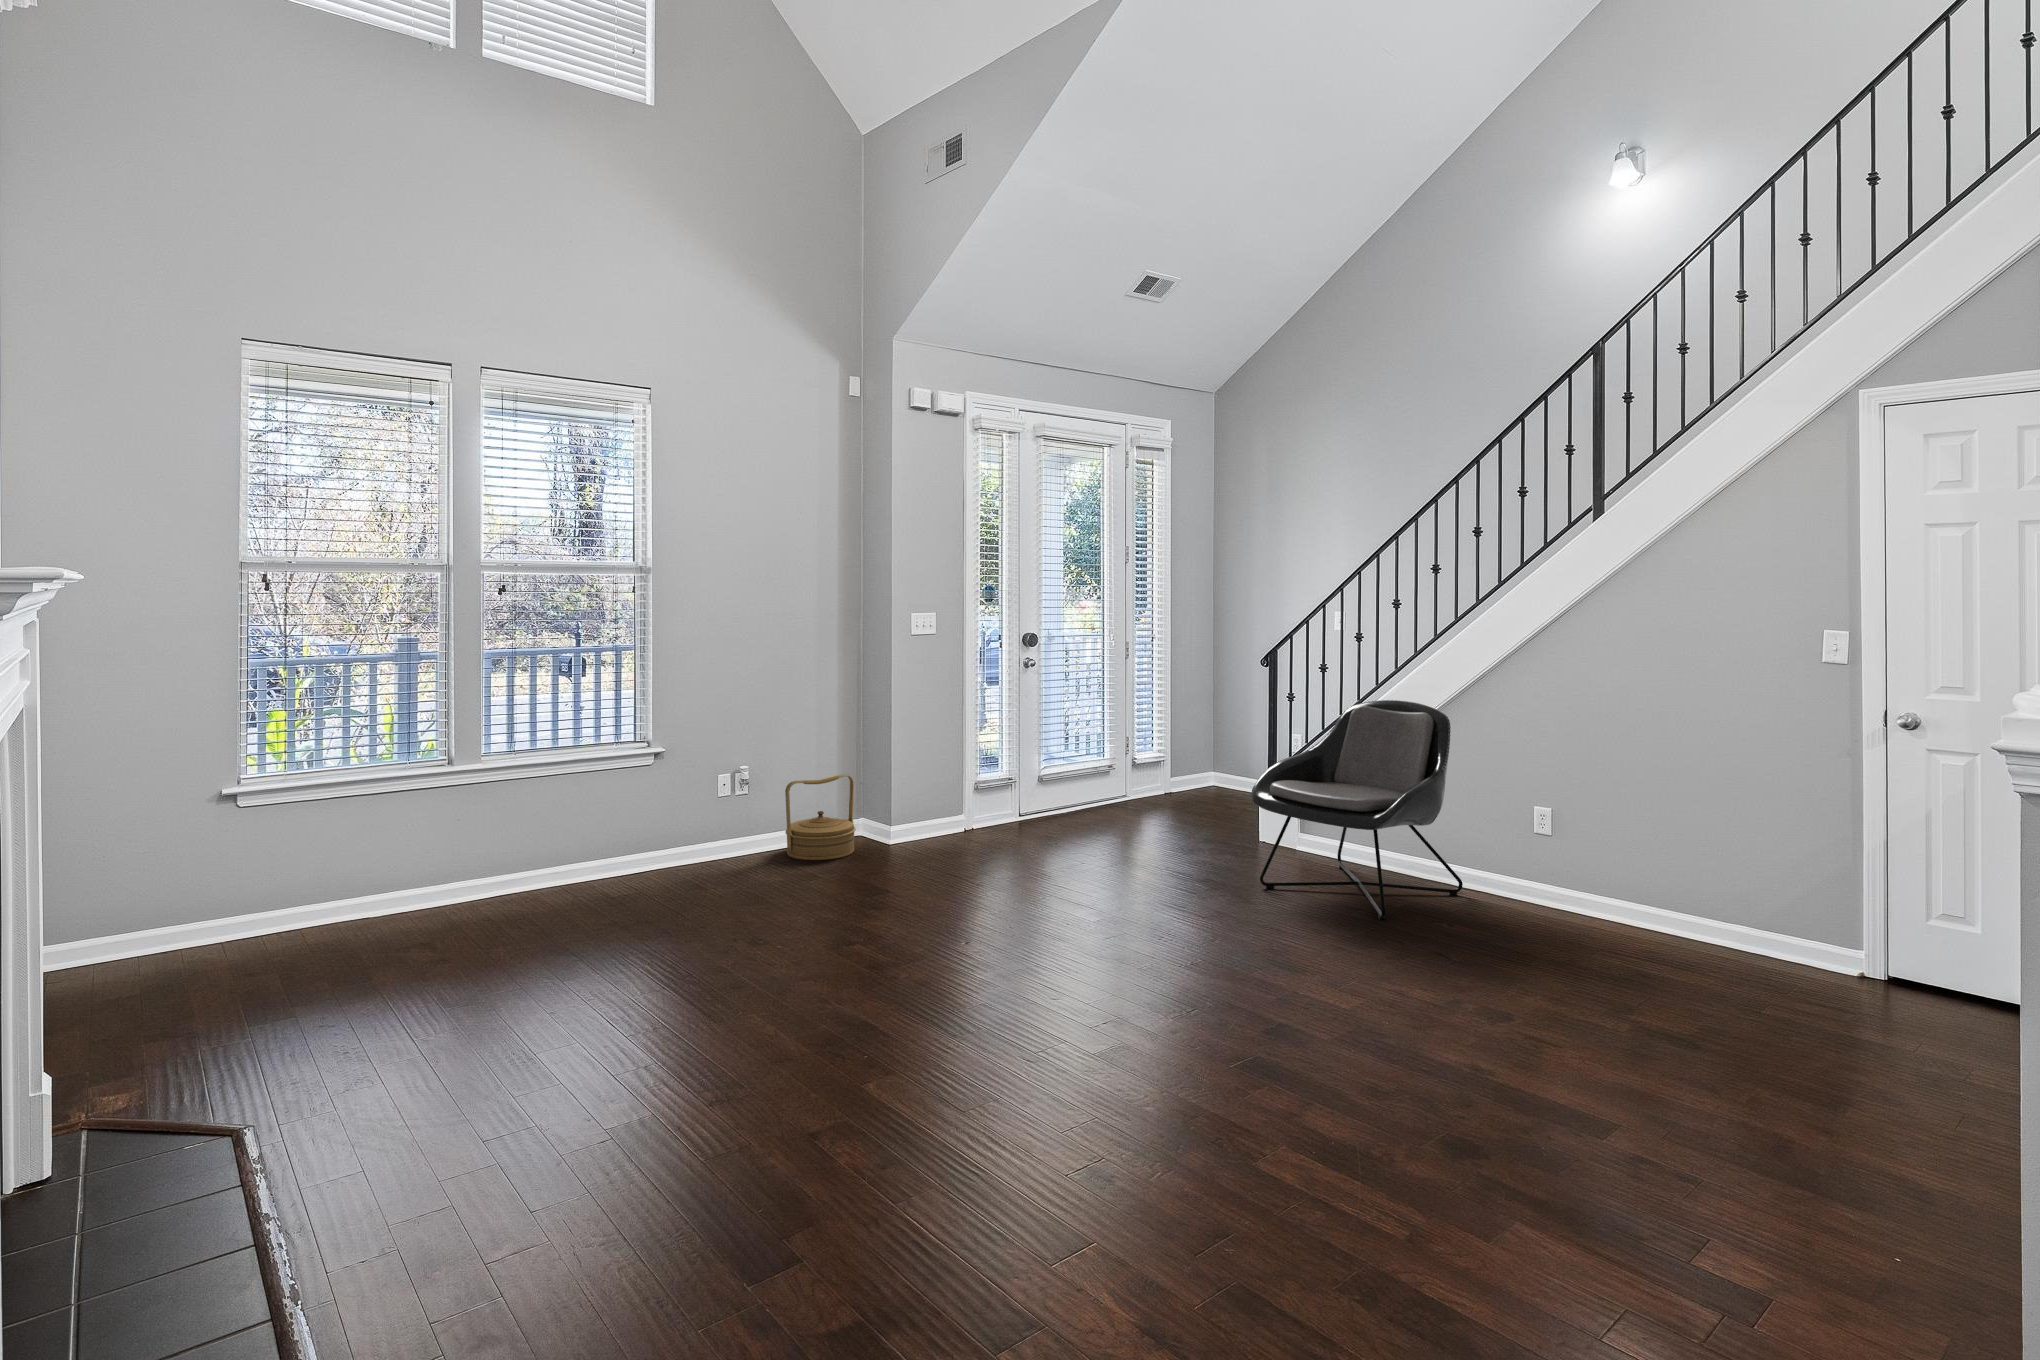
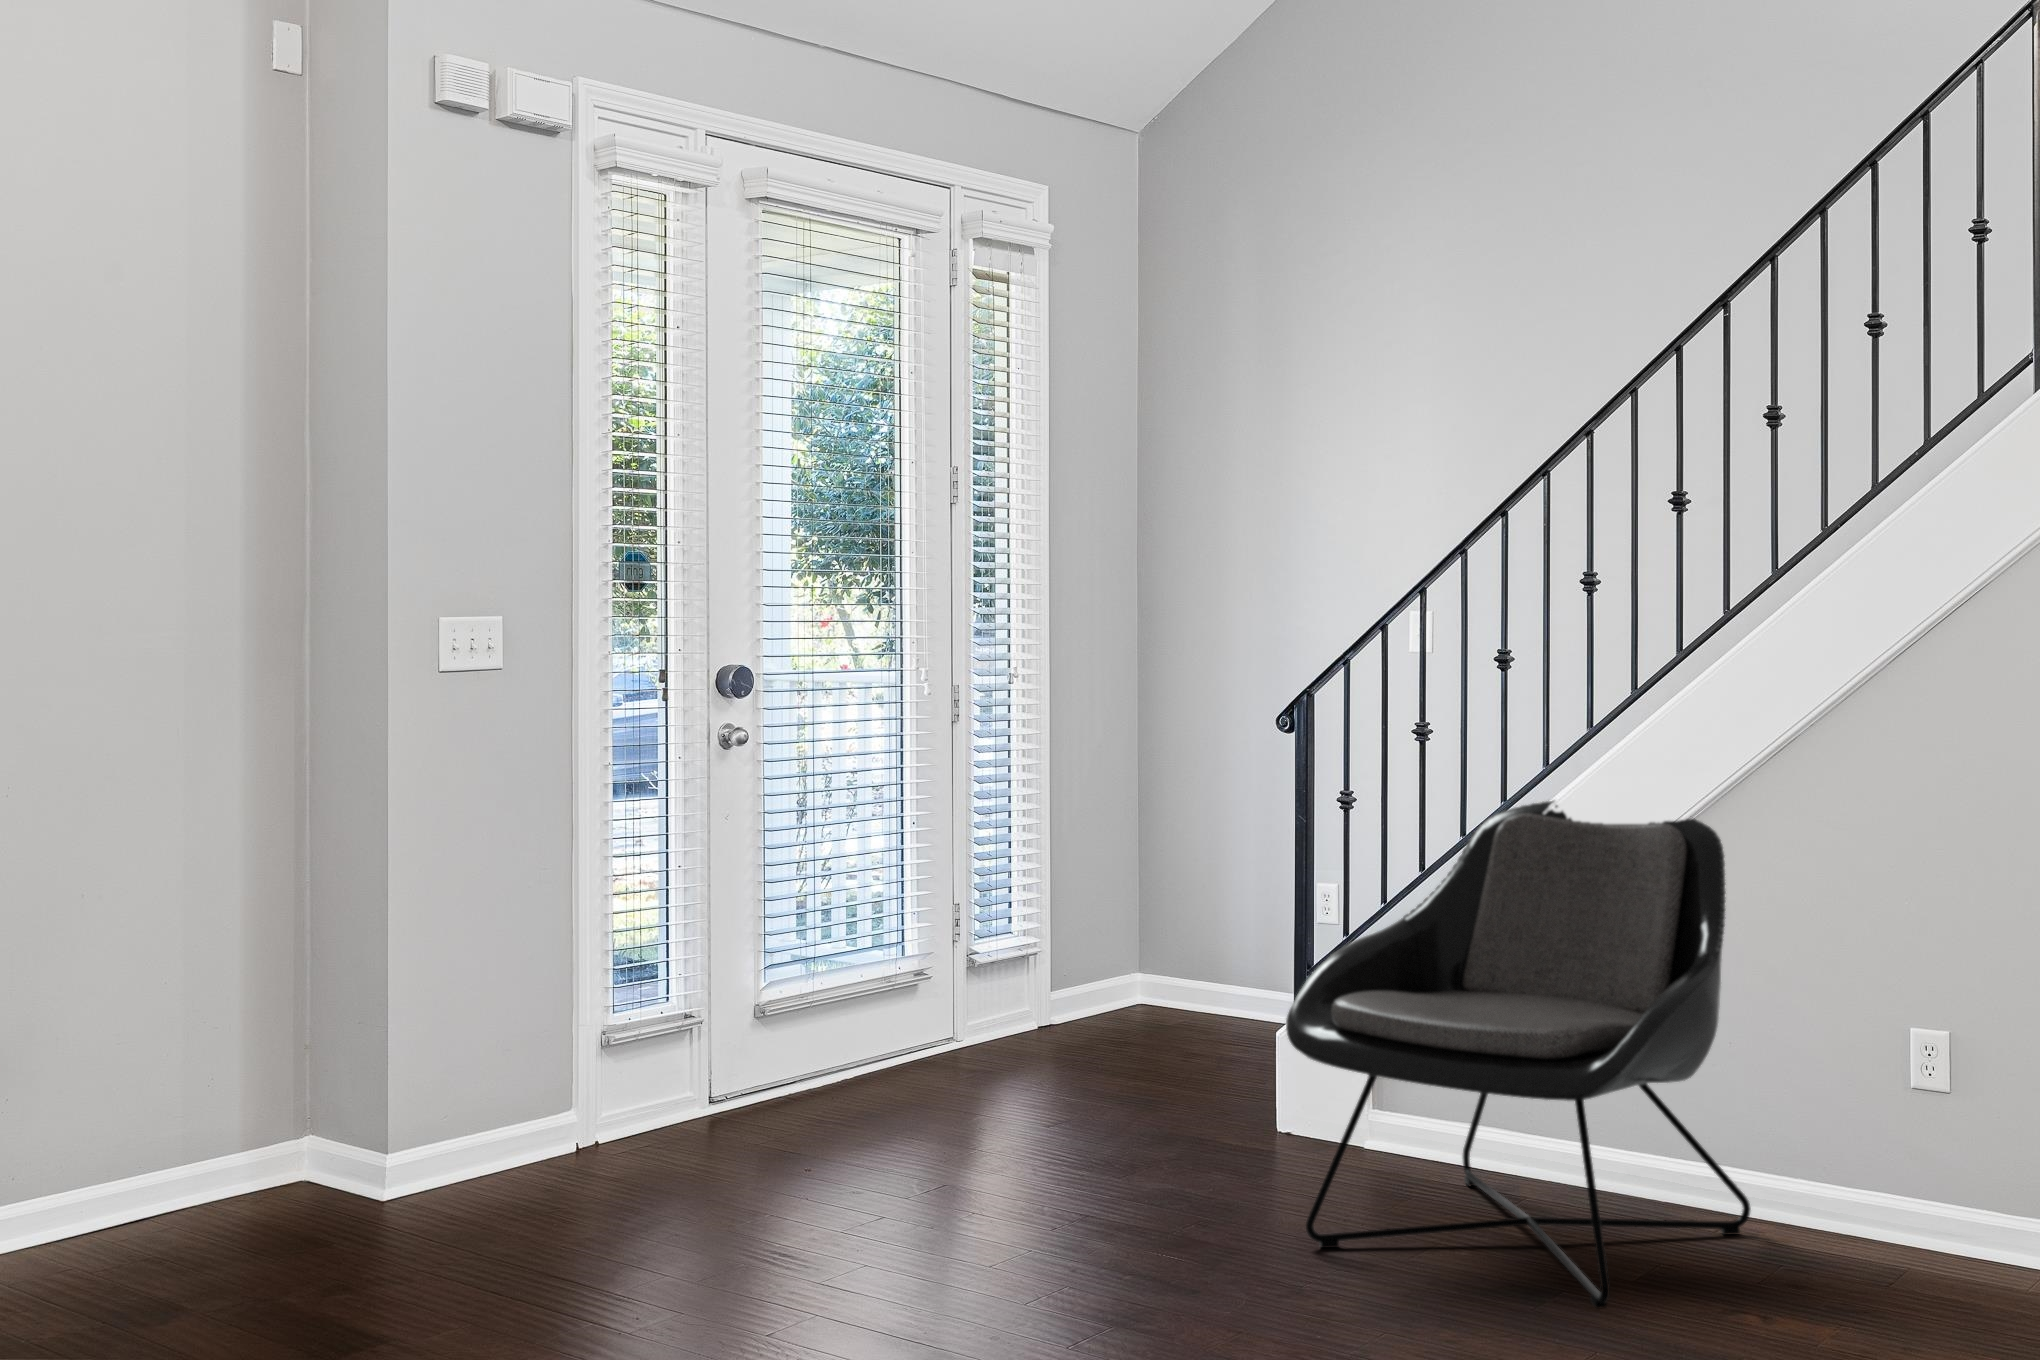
woven basket: present [785,774,856,860] -> none [100,1025,294,1253]

